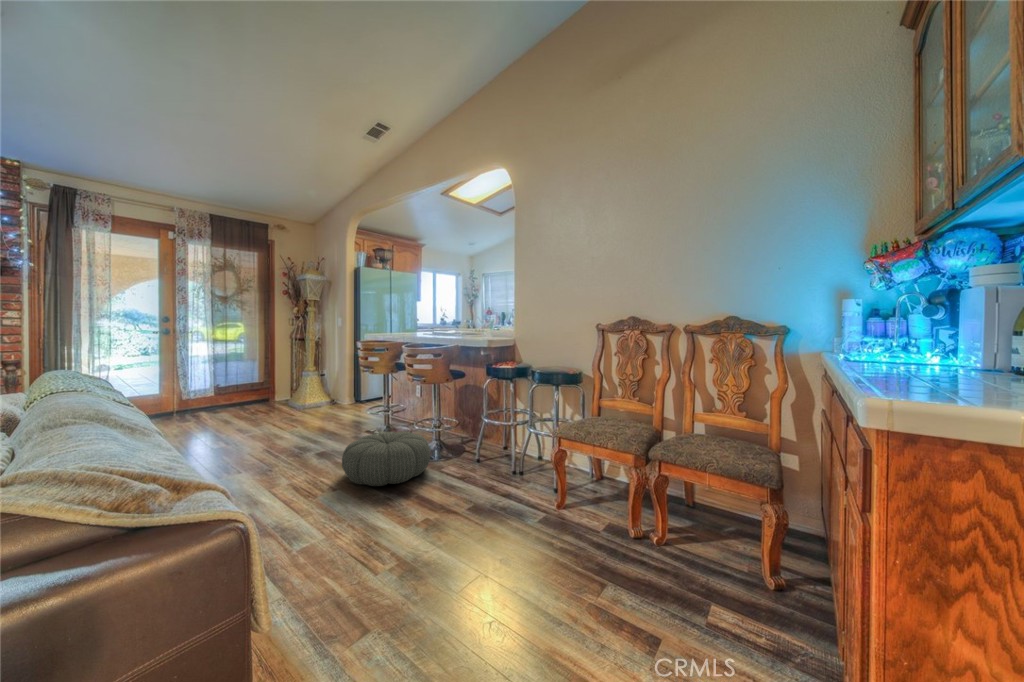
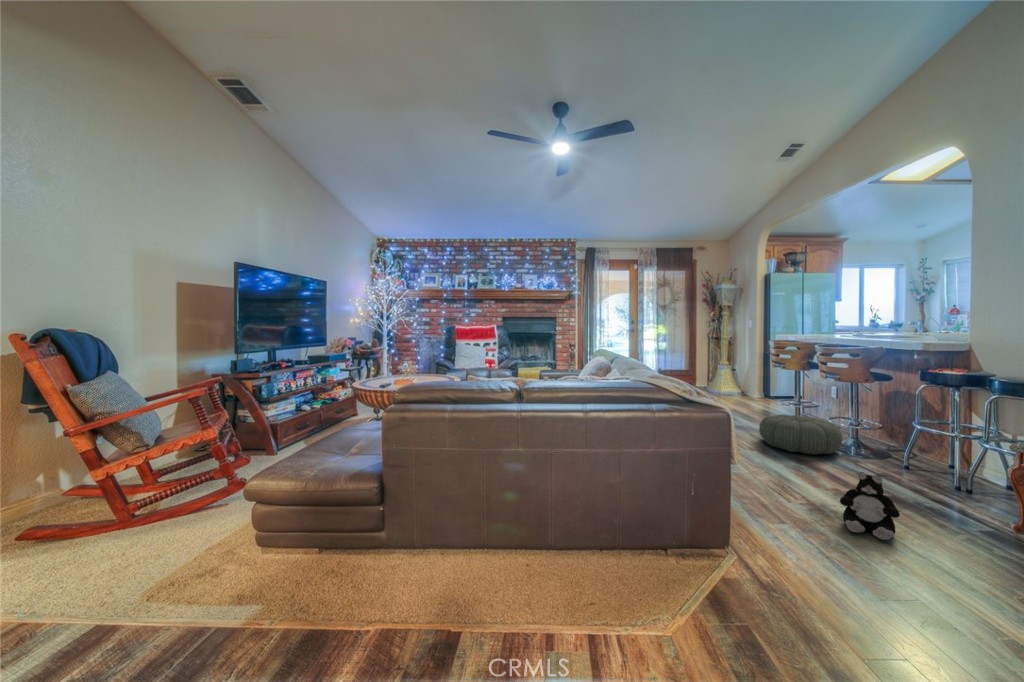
plush toy: none [437,533,504,648] -> present [840,472,900,540]

